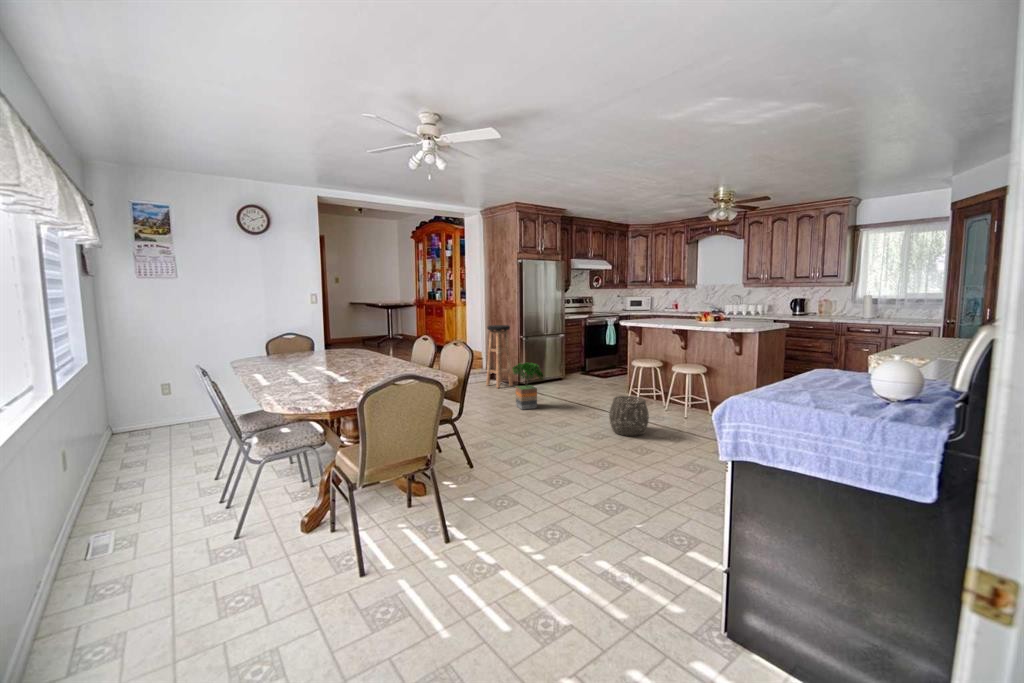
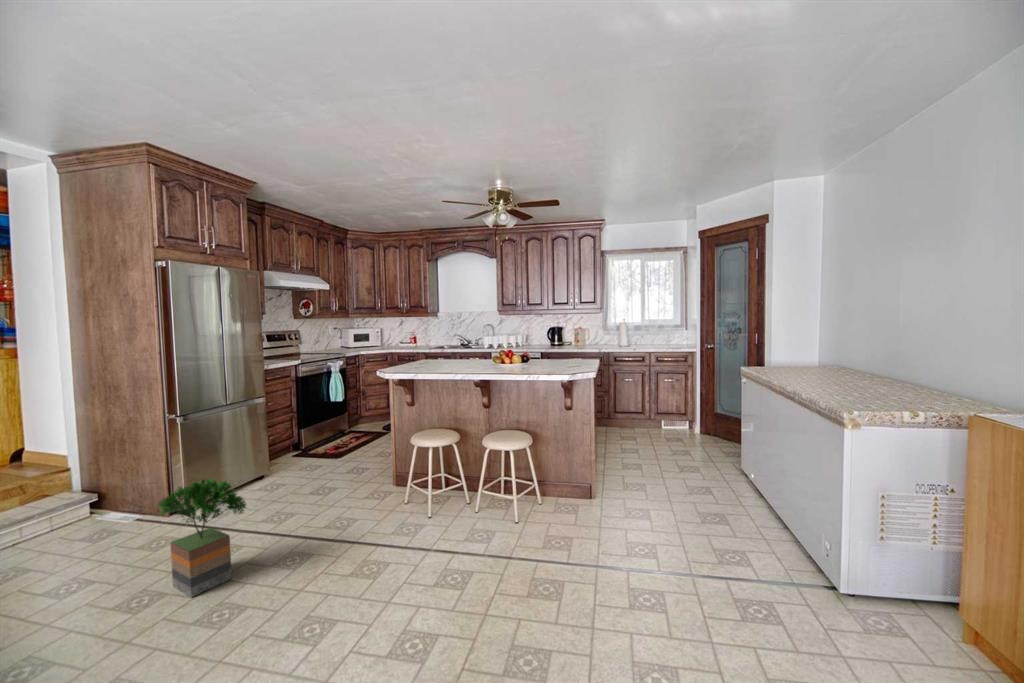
bar stool: present [486,325,513,388] -> none [80,395,157,535]
woven basket: present [609,396,649,436] -> none [415,518,492,611]

